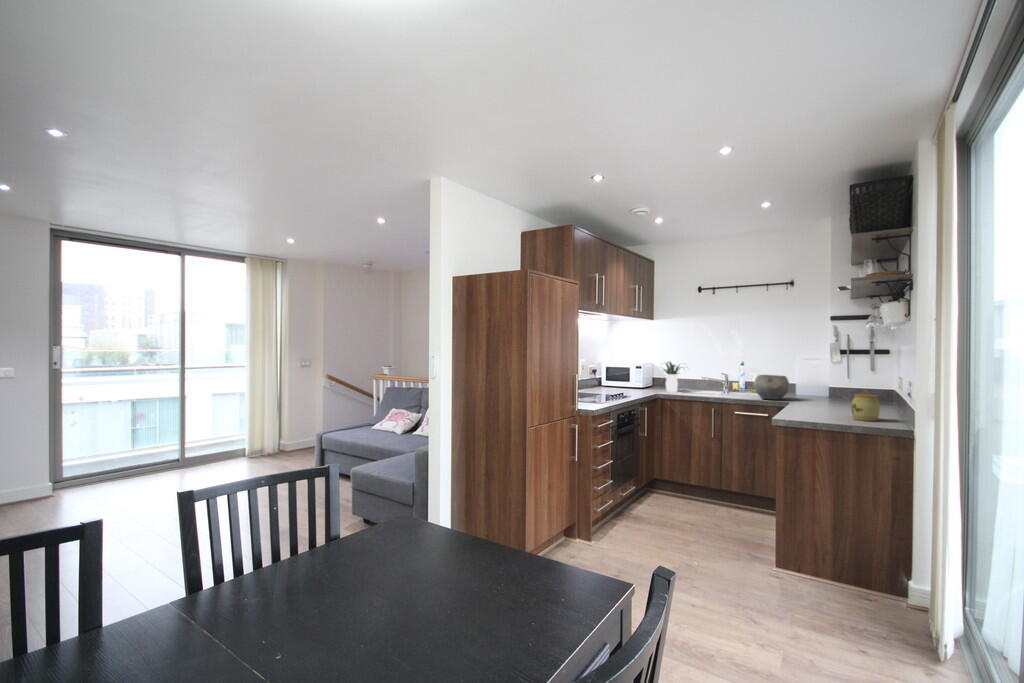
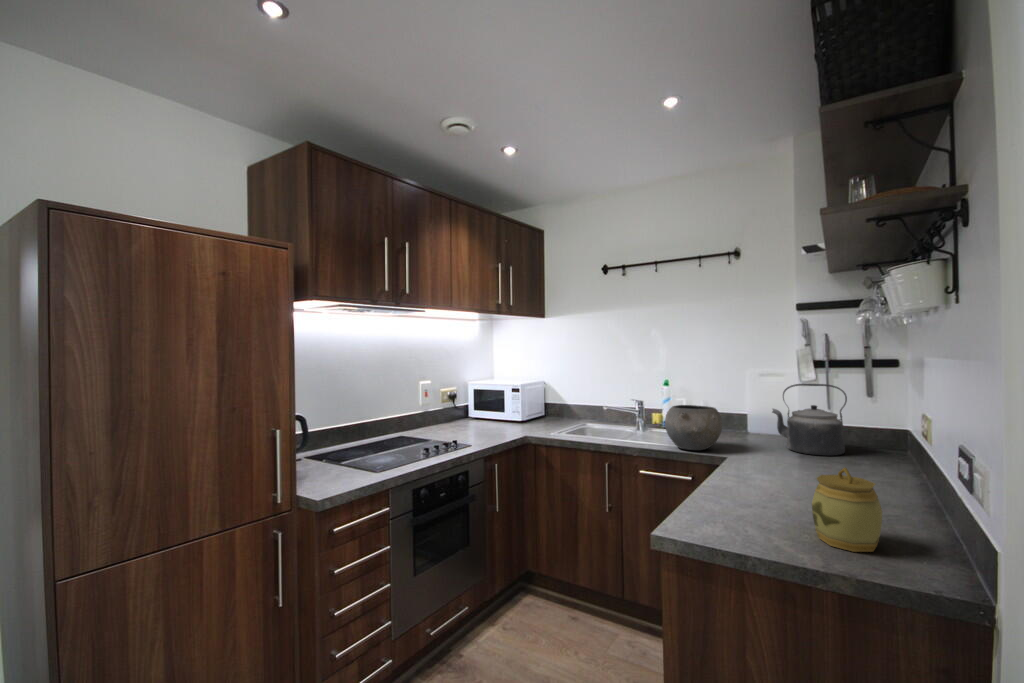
potted plant: present [664,362,681,392] -> none [530,380,584,428]
kettle: none [816,363,860,402] -> present [772,384,847,456]

